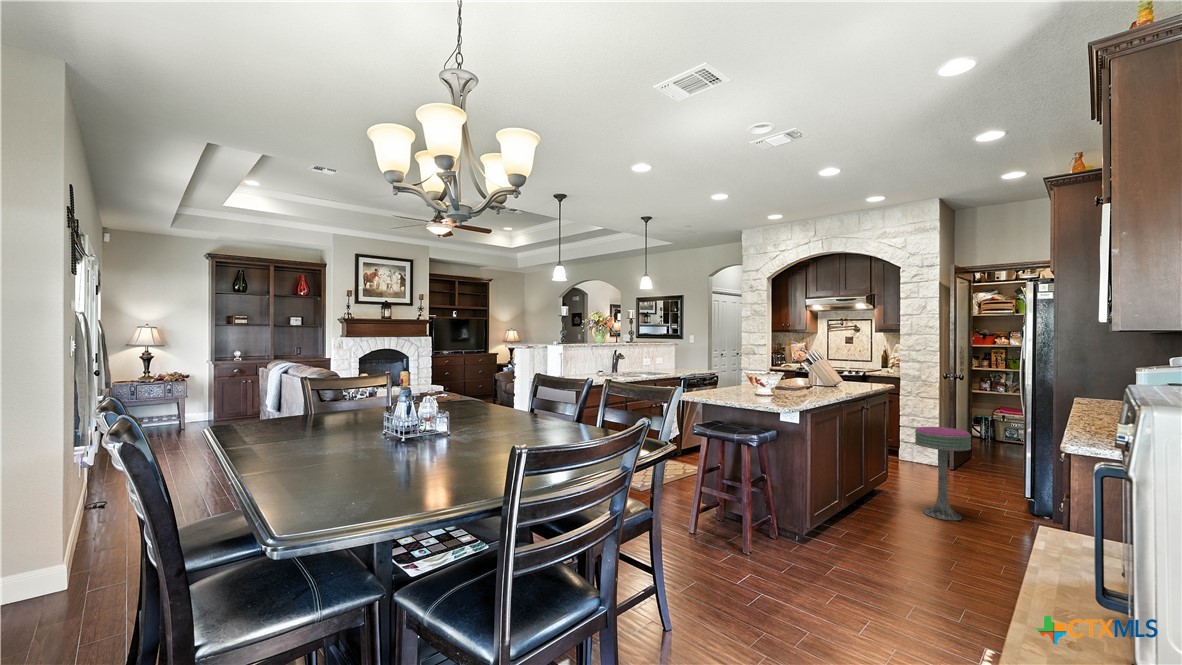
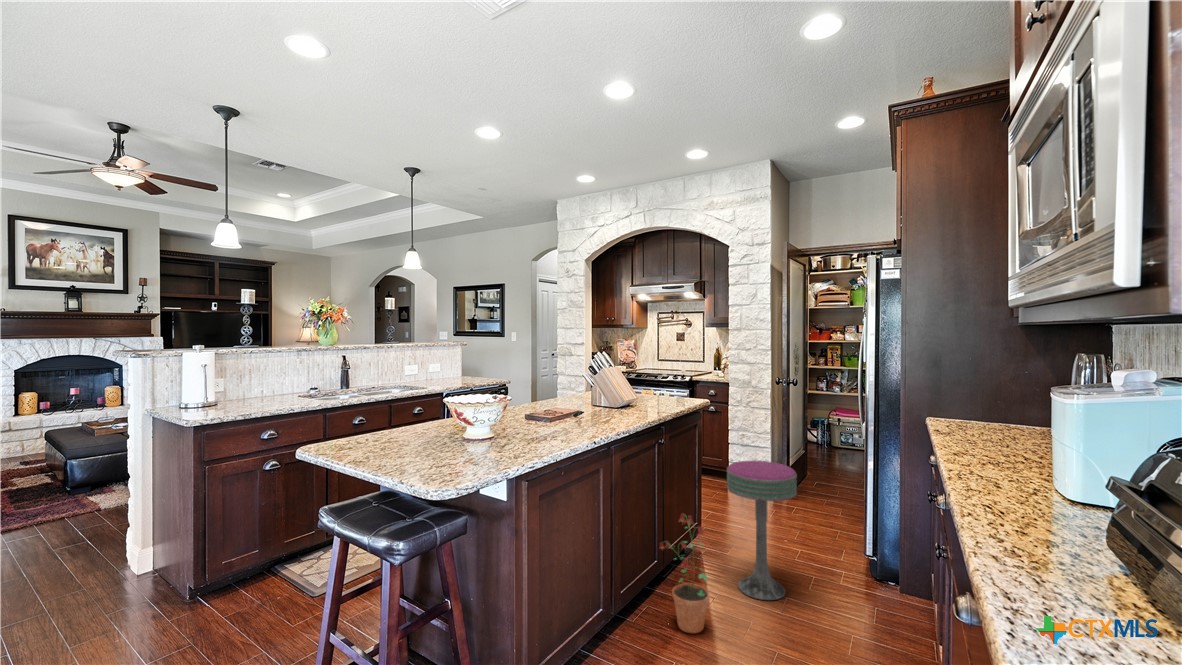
potted plant: none [870,454,911,529] -> present [661,514,709,633]

